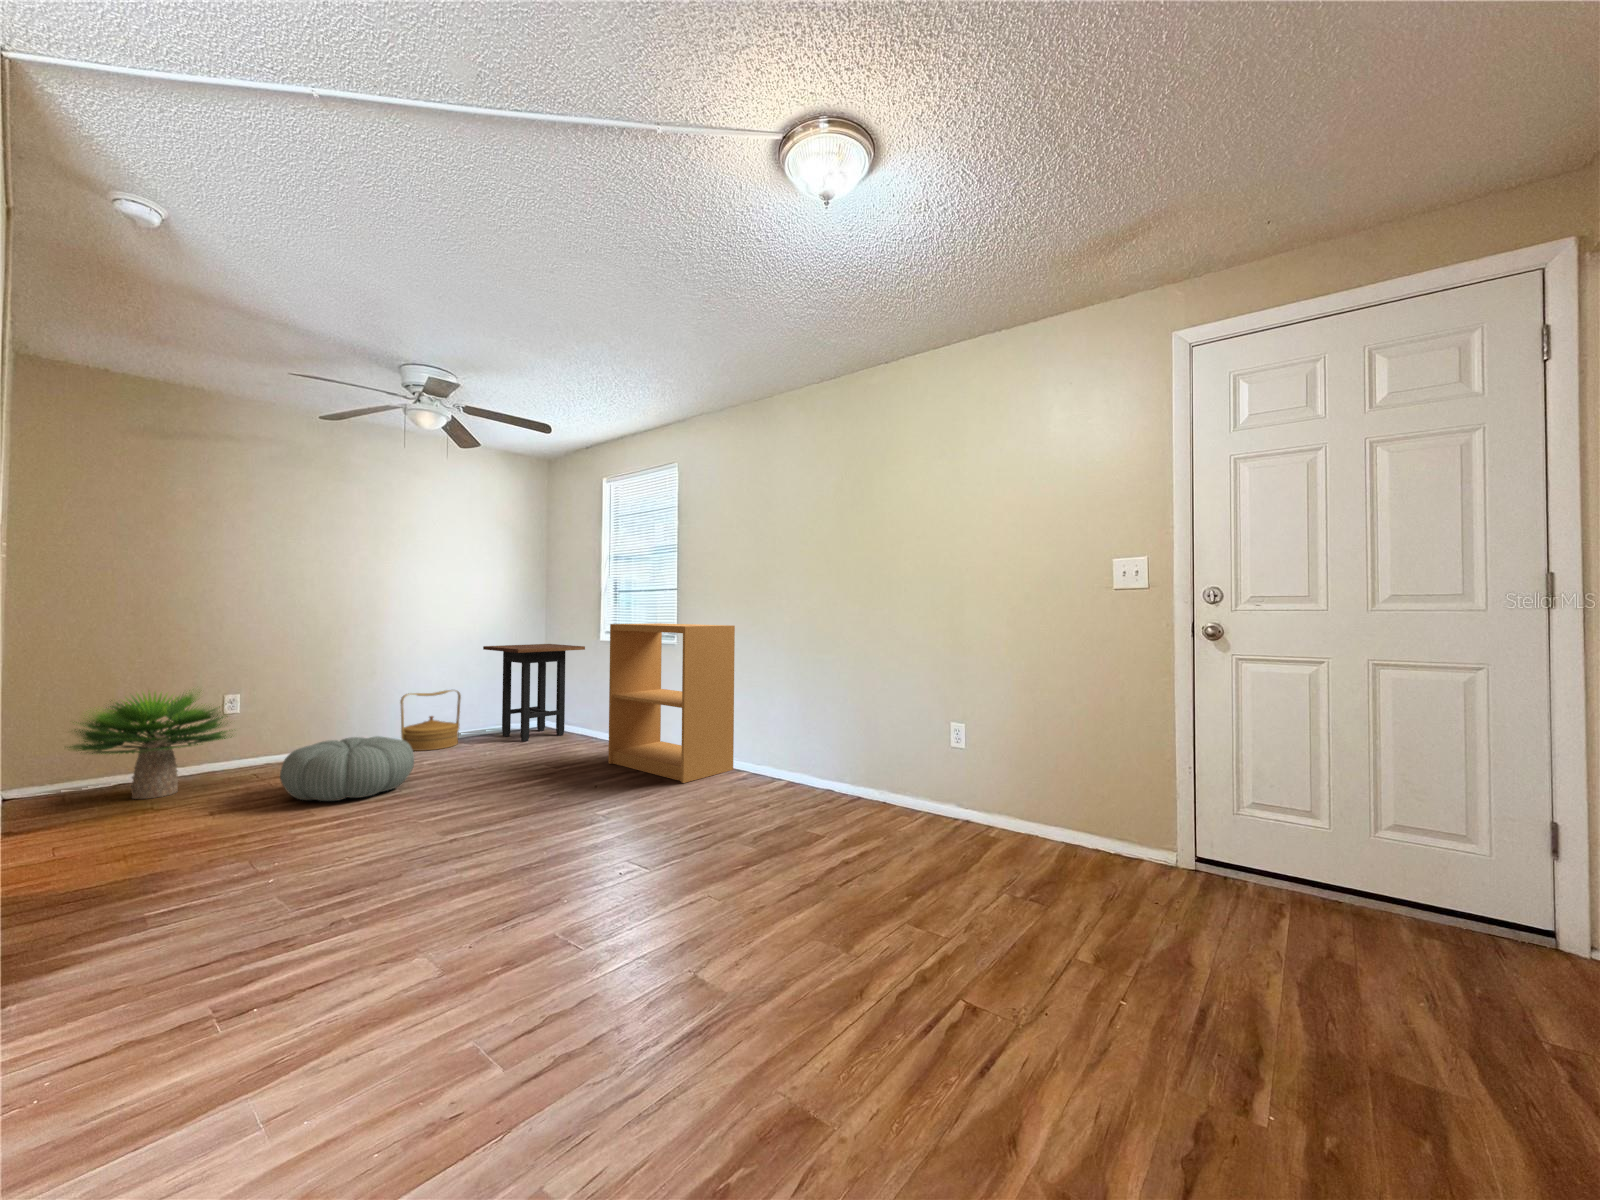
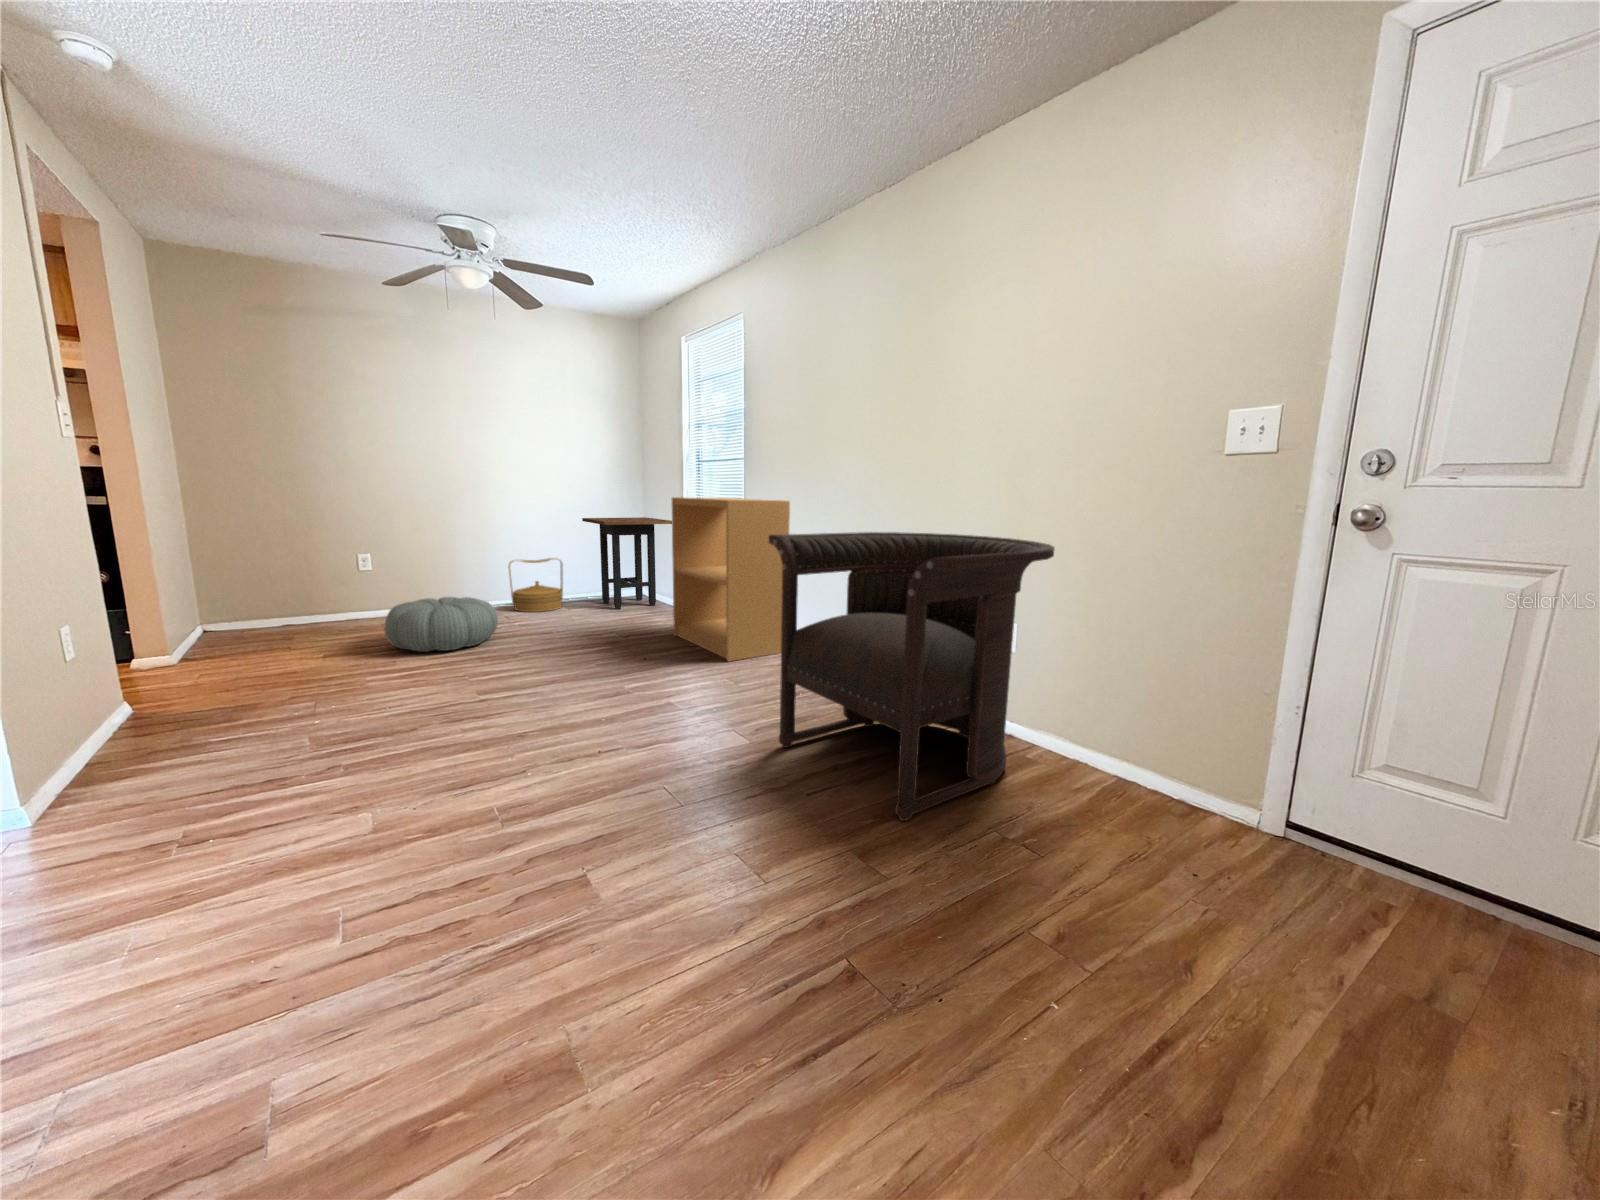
armchair: none [774,652,1010,897] -> present [769,532,1055,821]
potted plant: present [67,692,233,799] -> none [229,544,369,637]

